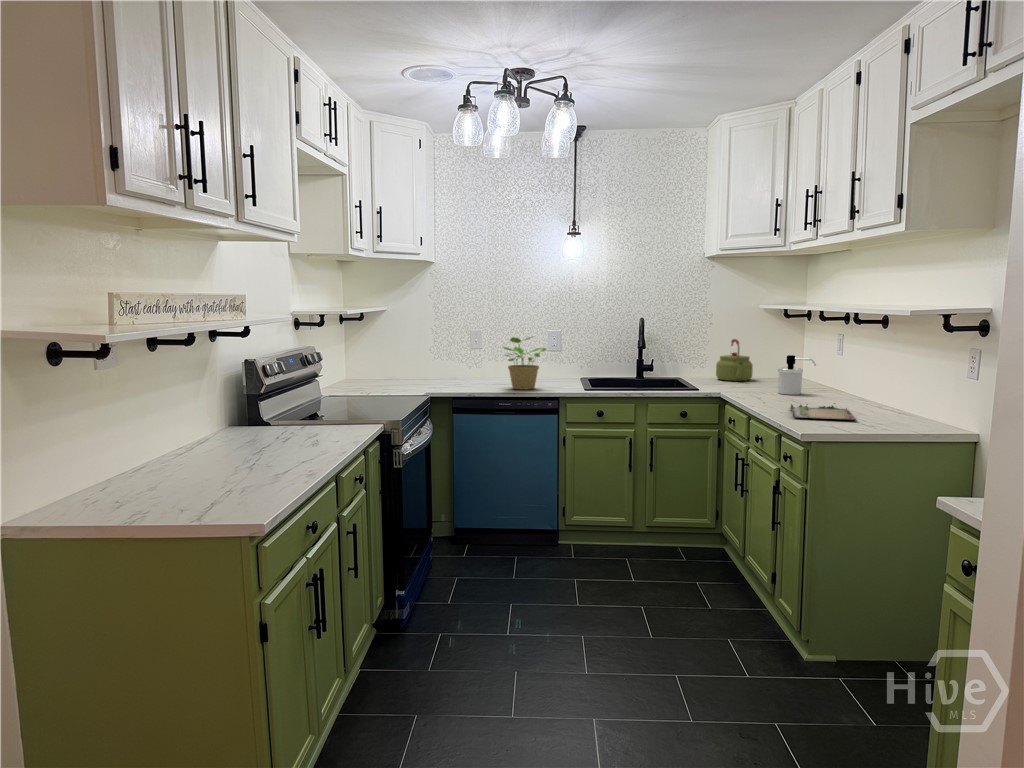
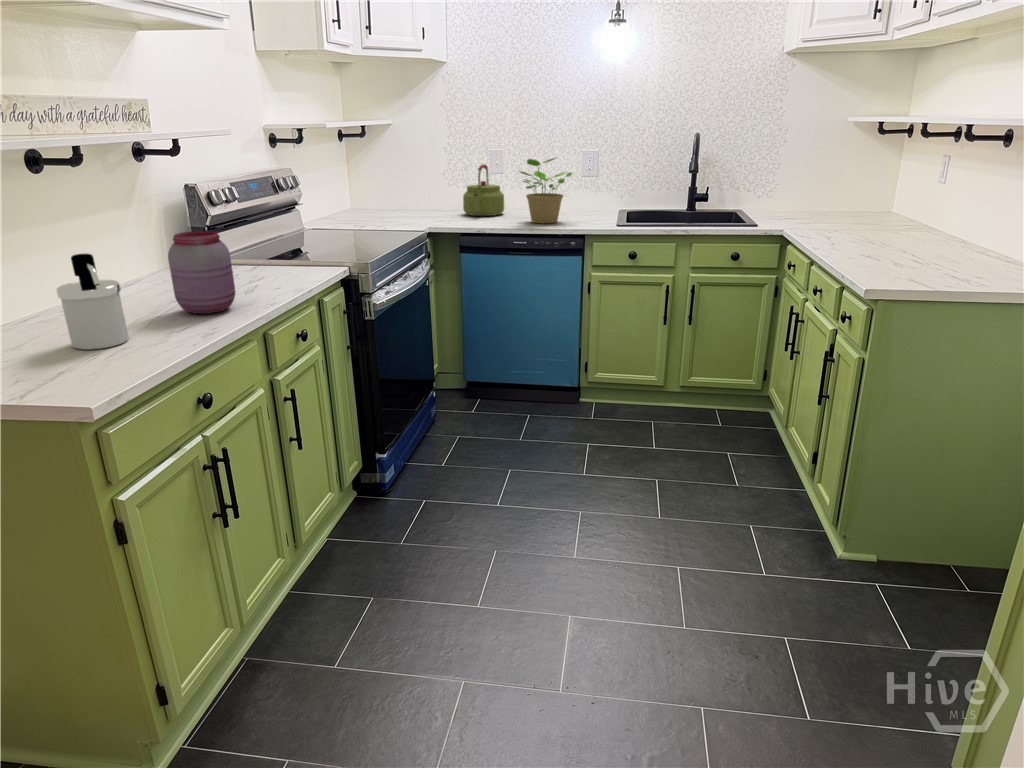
kettle: present [716,339,753,381] -> present [463,164,504,216]
soap dispenser: present [778,355,816,395] -> present [57,253,129,350]
jar: none [269,395,318,461] -> present [168,231,236,314]
tray: present [790,403,856,420] -> none [862,245,950,271]

